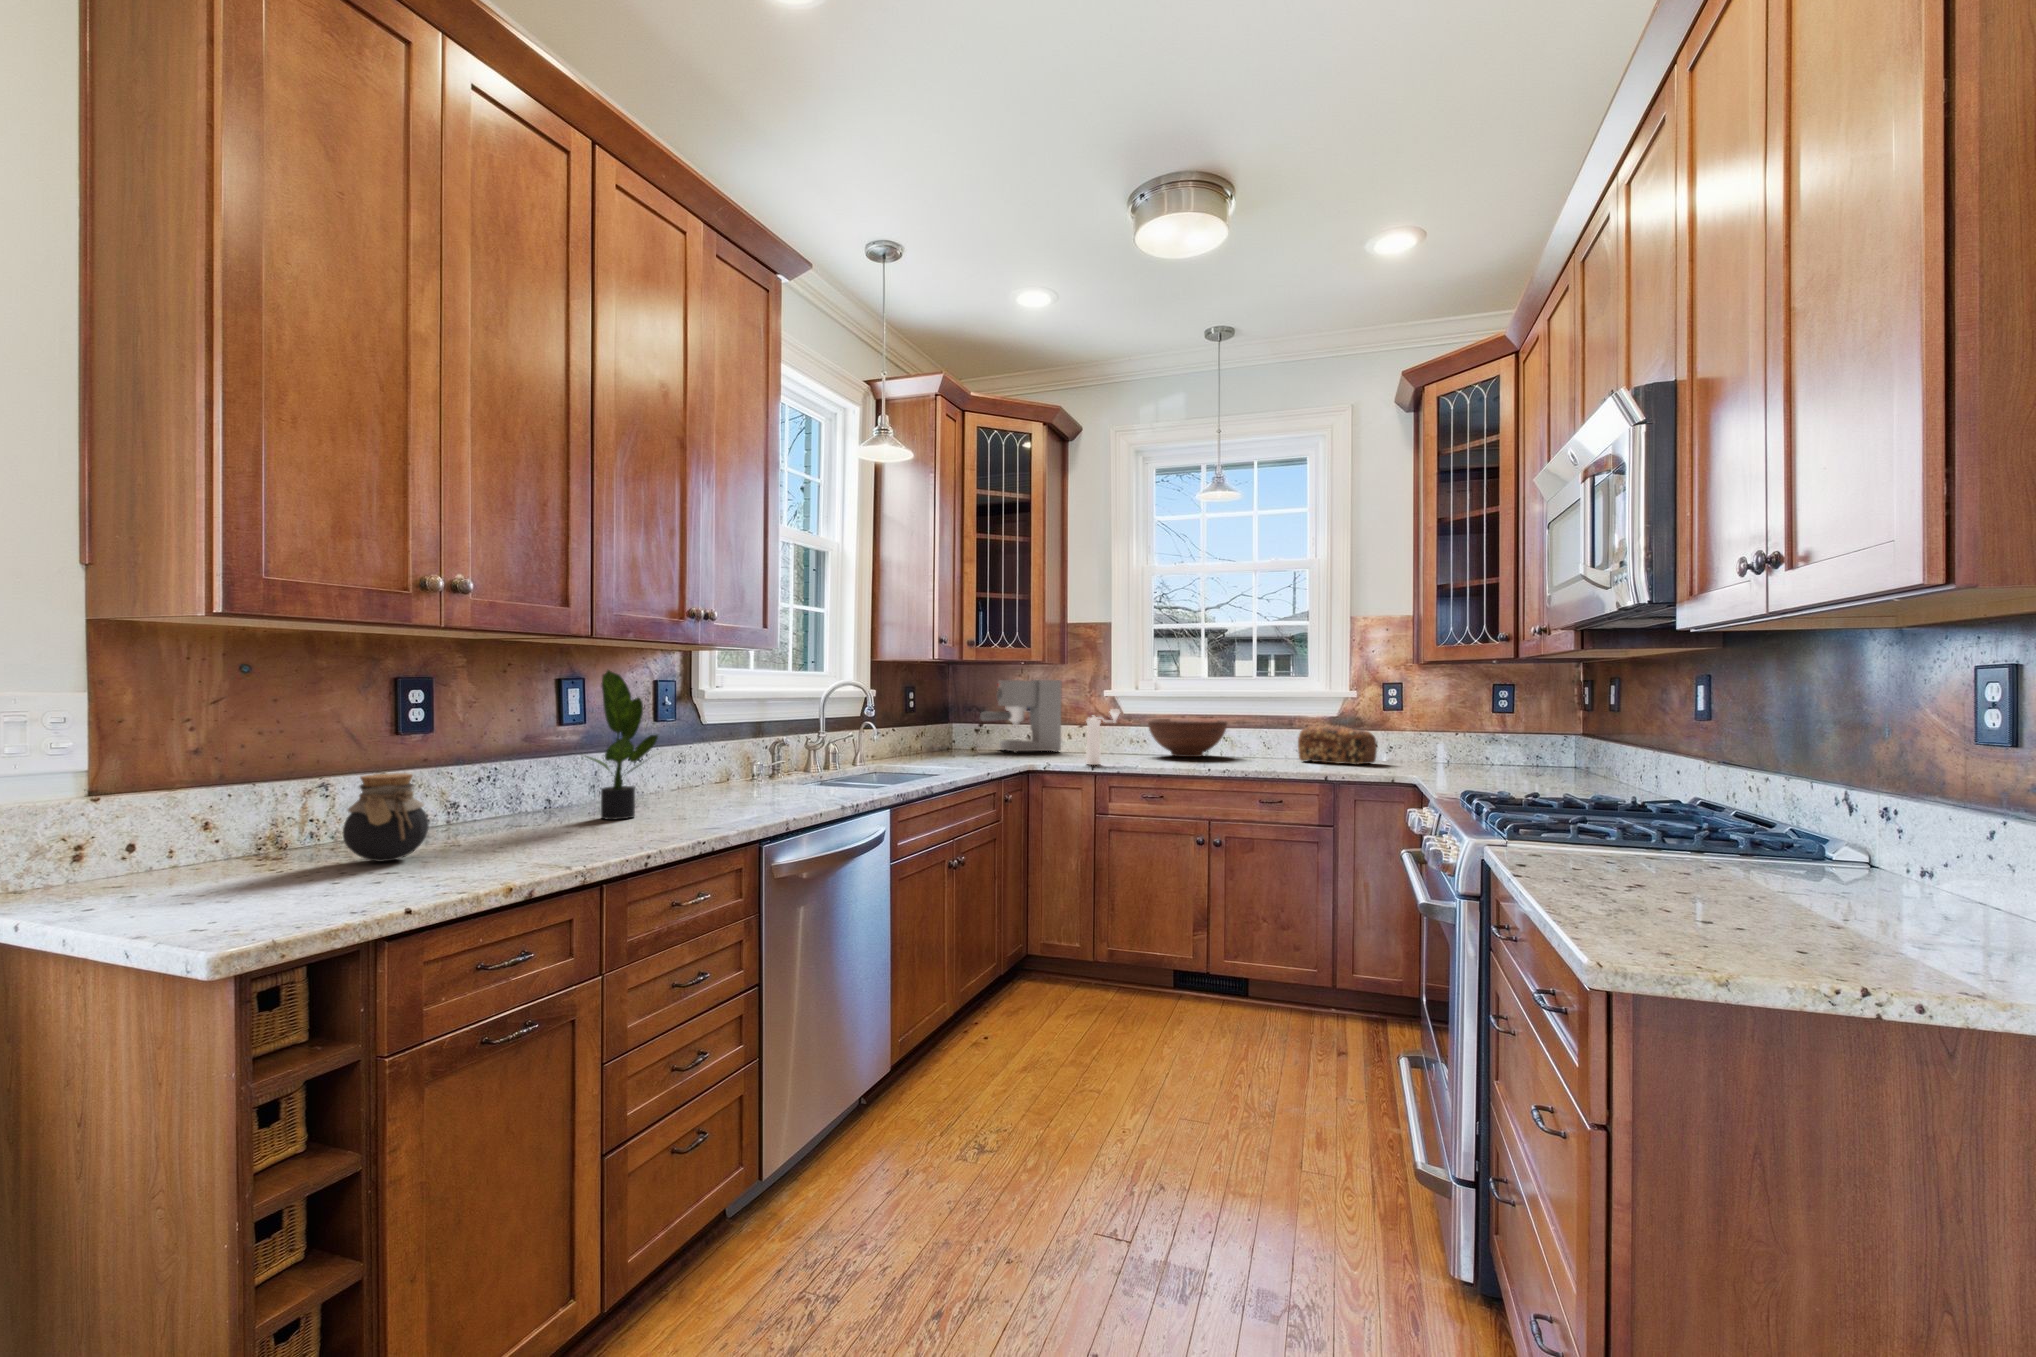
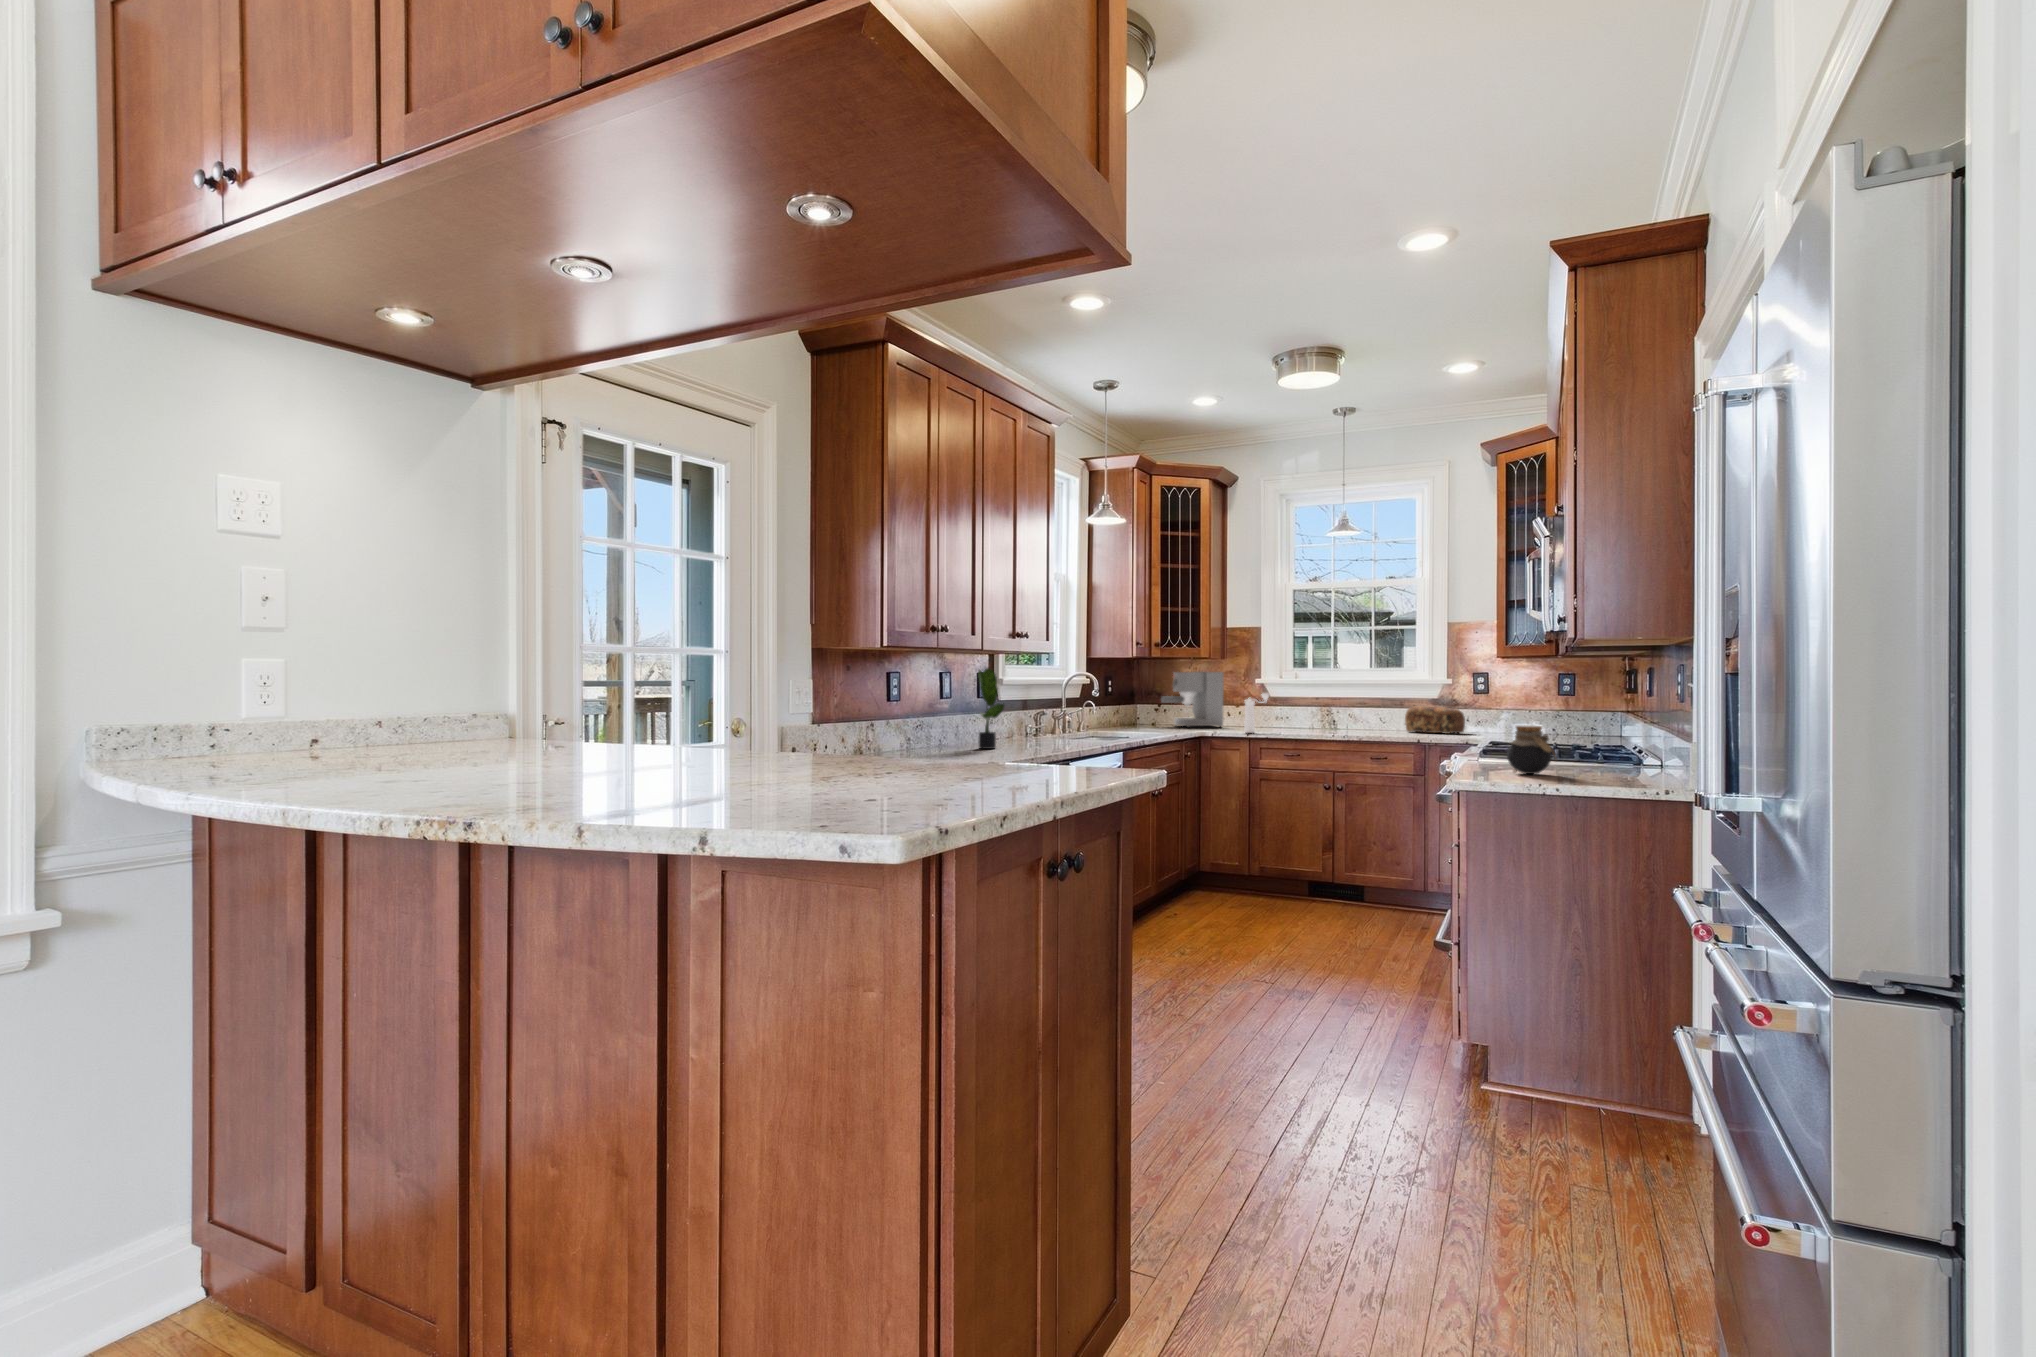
fruit bowl: present [1148,719,1227,757] -> none [1291,701,1353,730]
jar: present [343,773,429,862] -> present [1507,725,1556,774]

